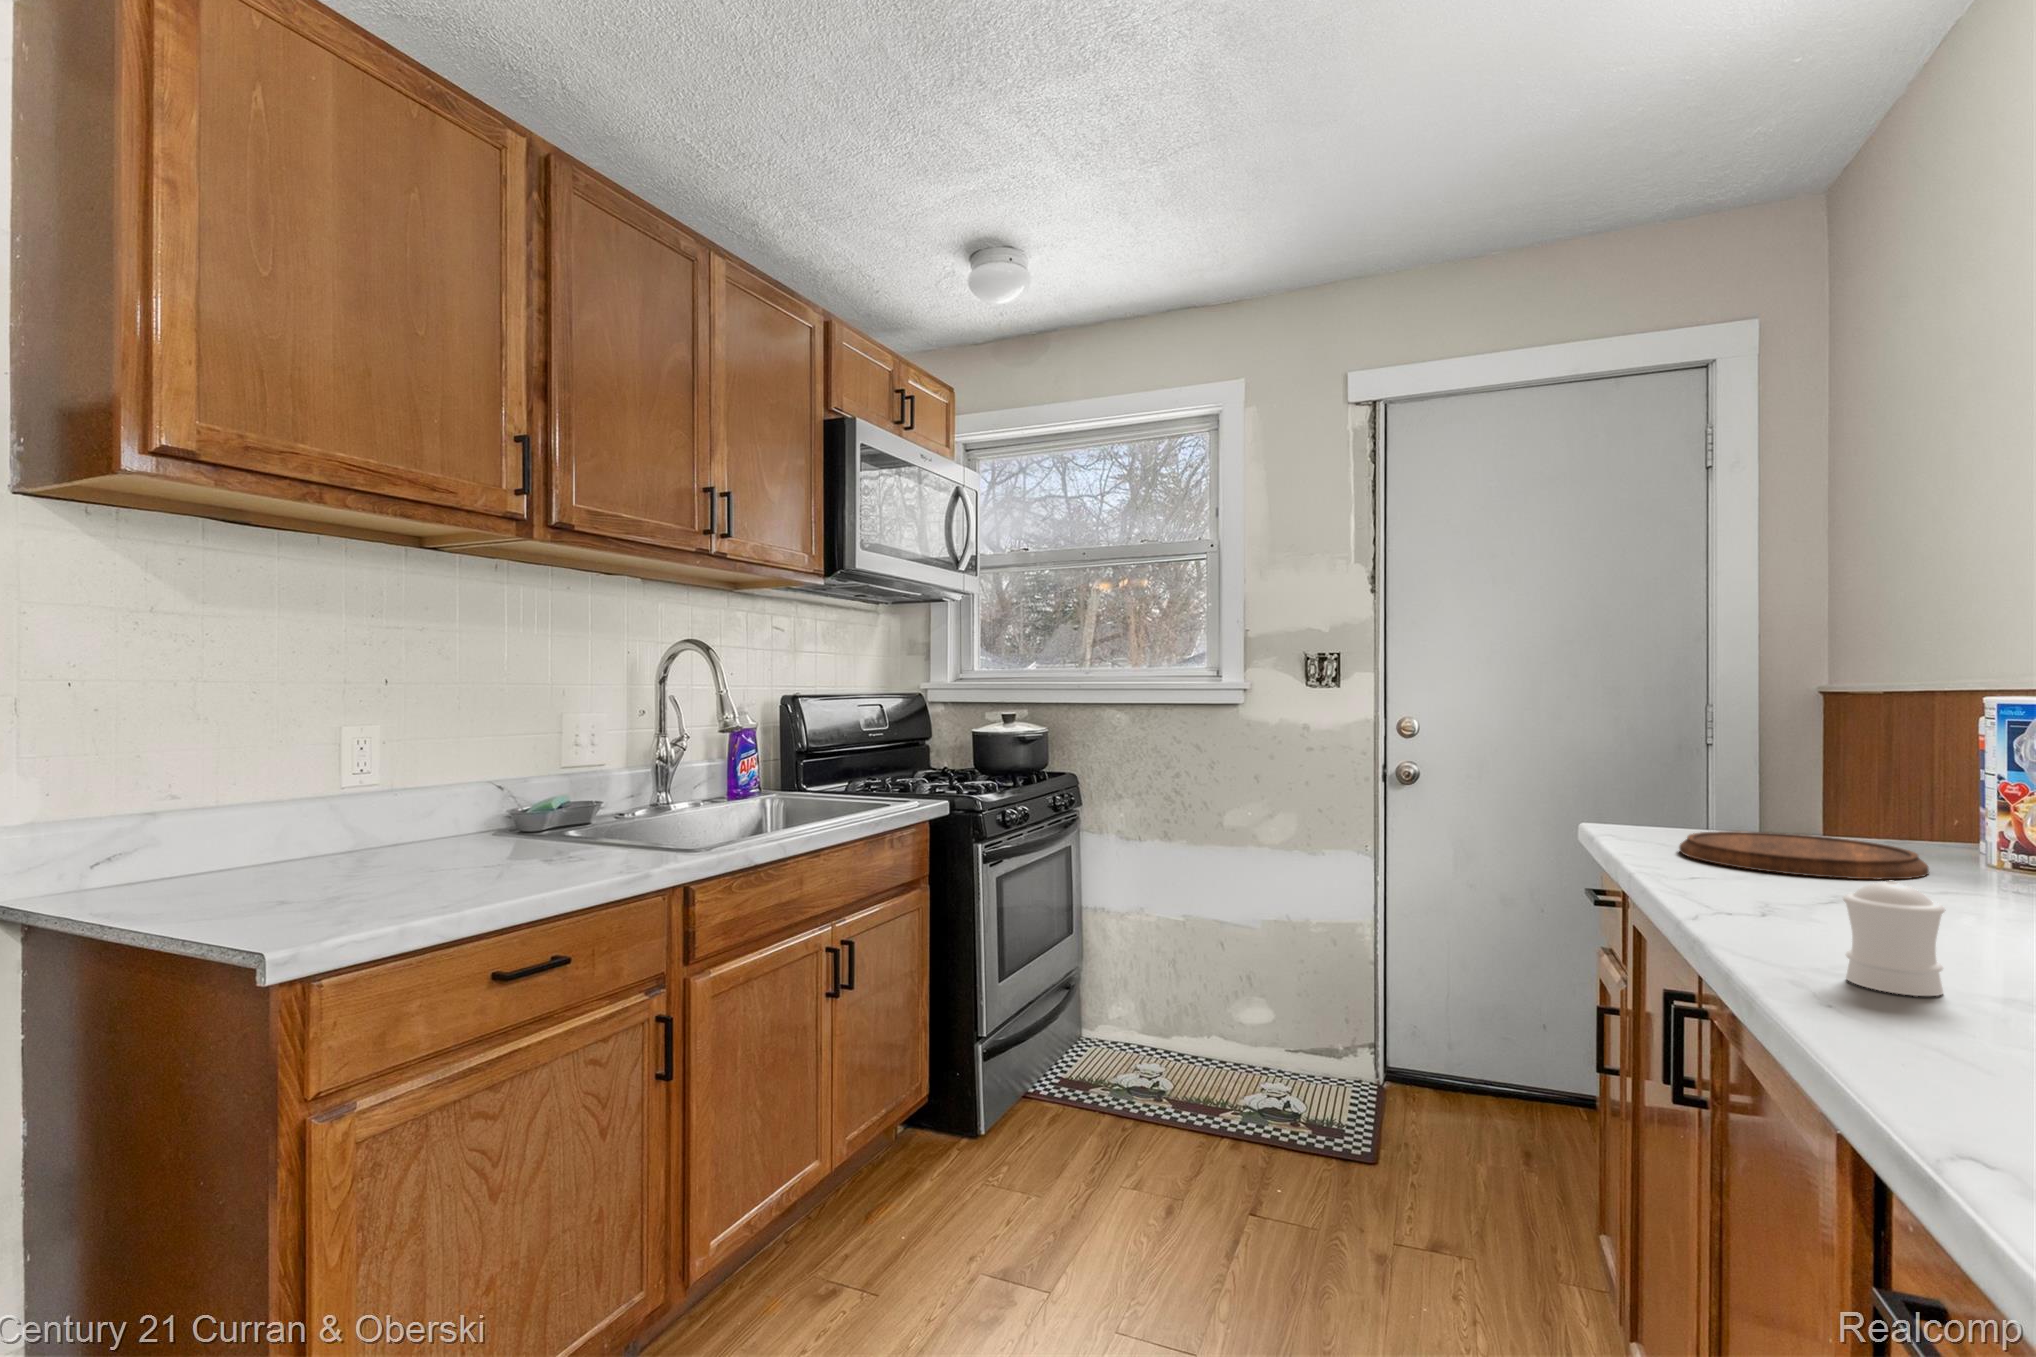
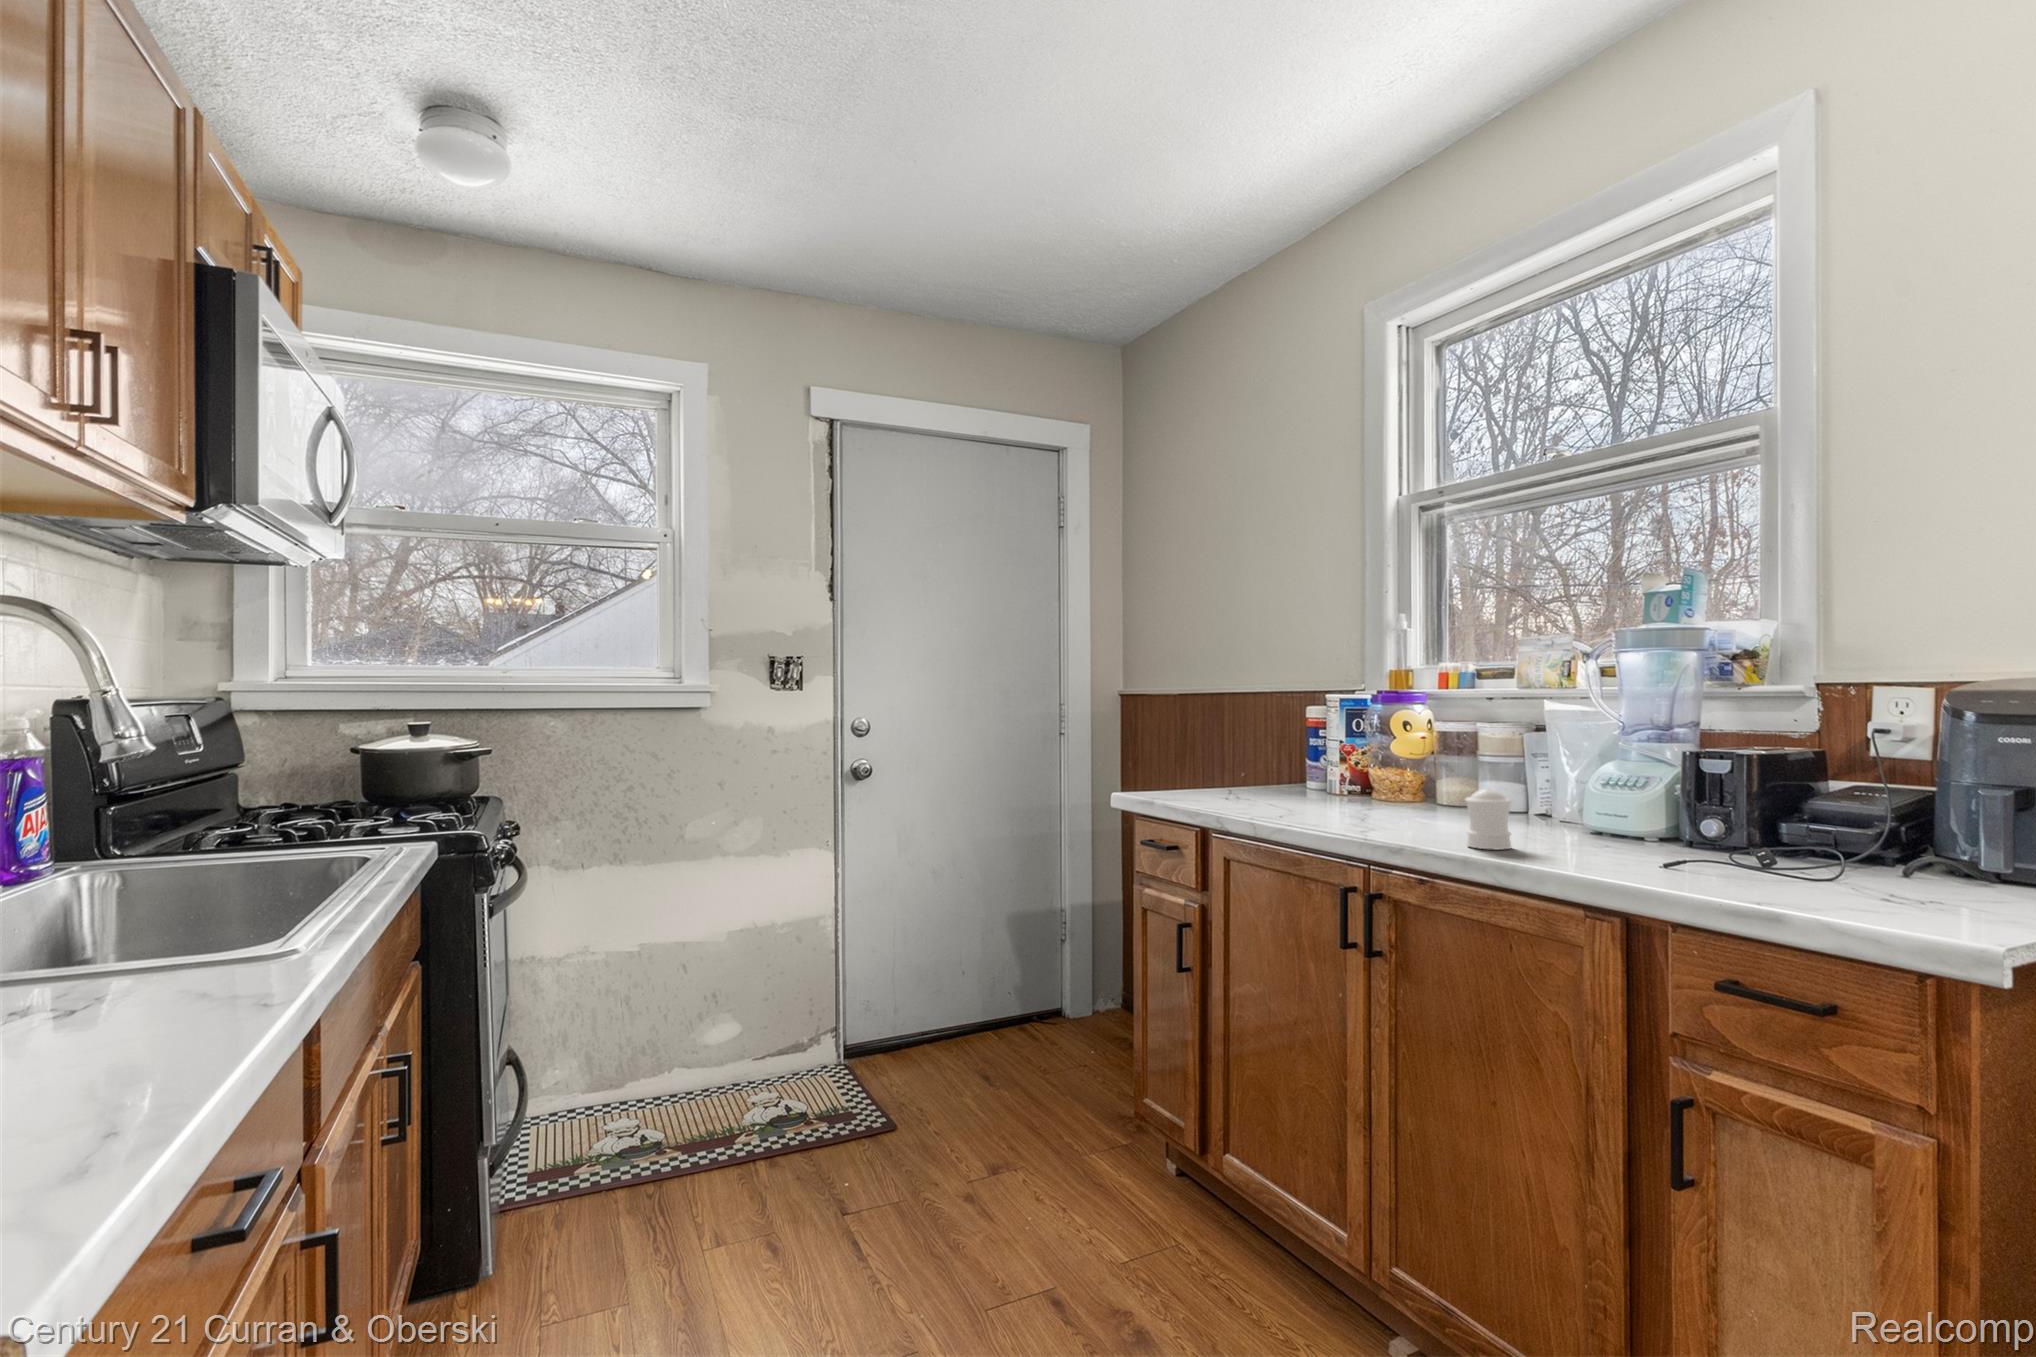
cutting board: present [1679,831,1929,879] -> none [1190,783,1322,806]

